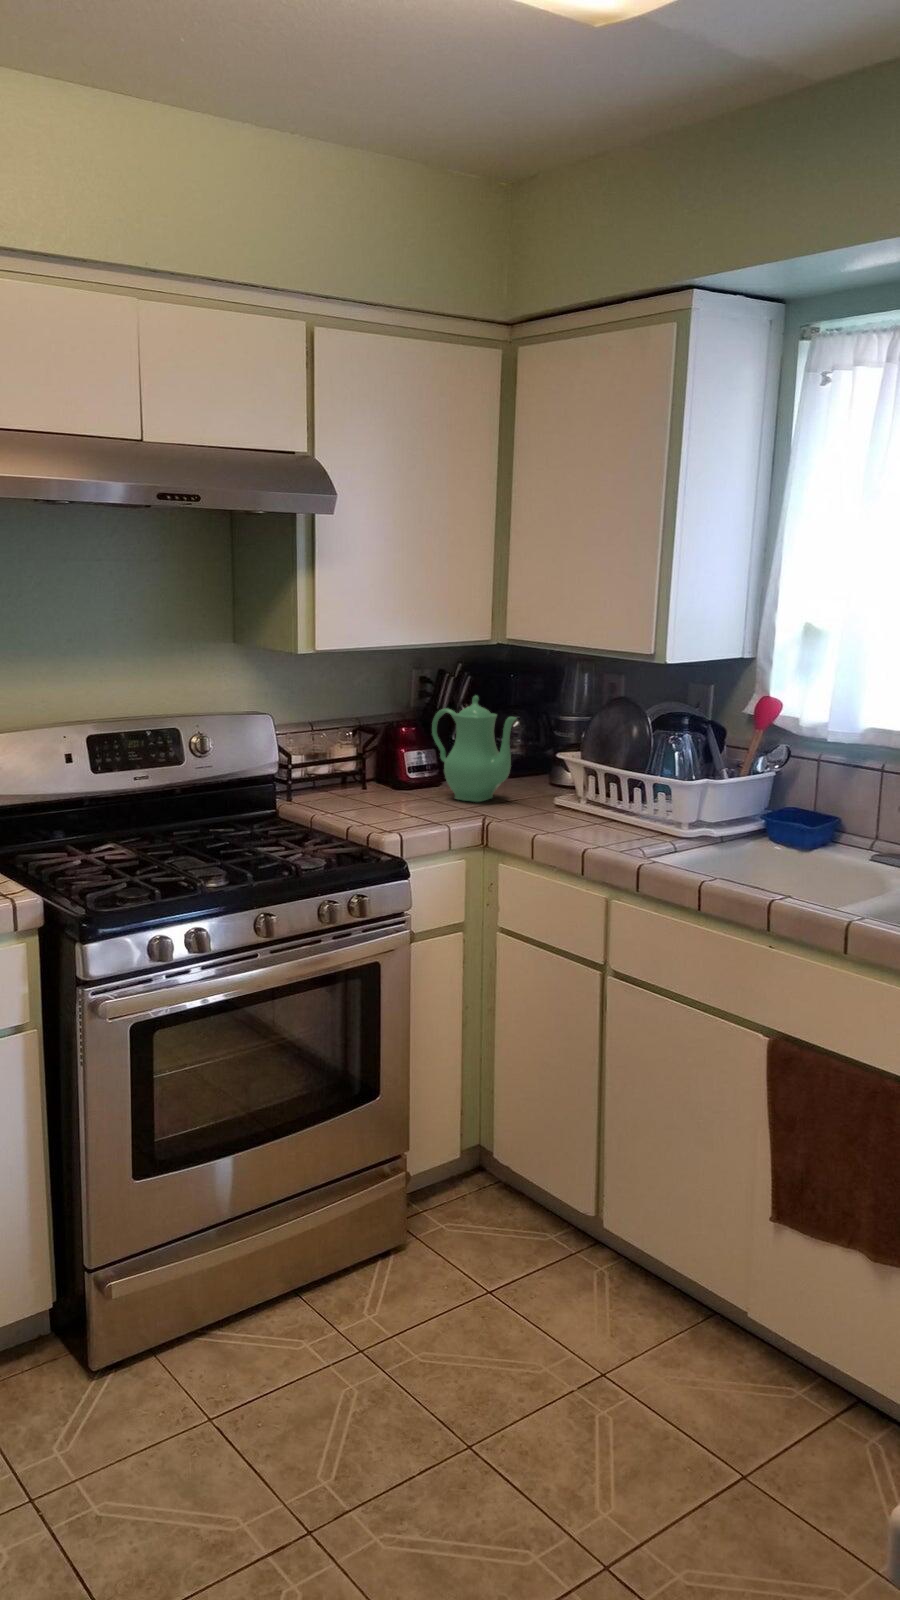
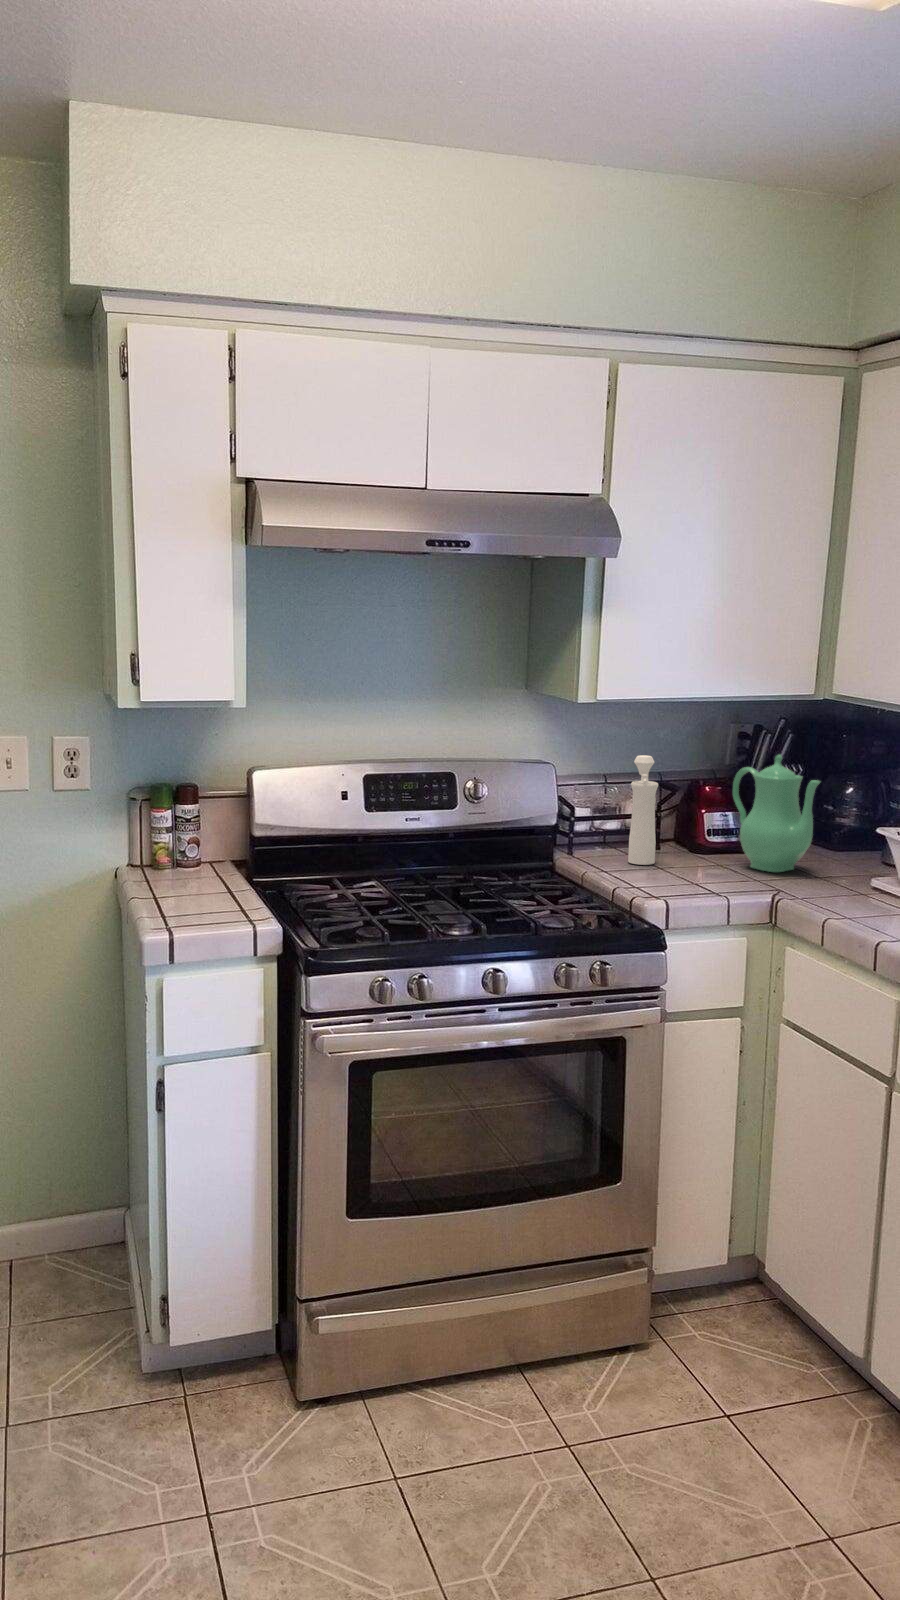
pepper mill: none [341,703,371,804] -> present [628,755,659,865]

